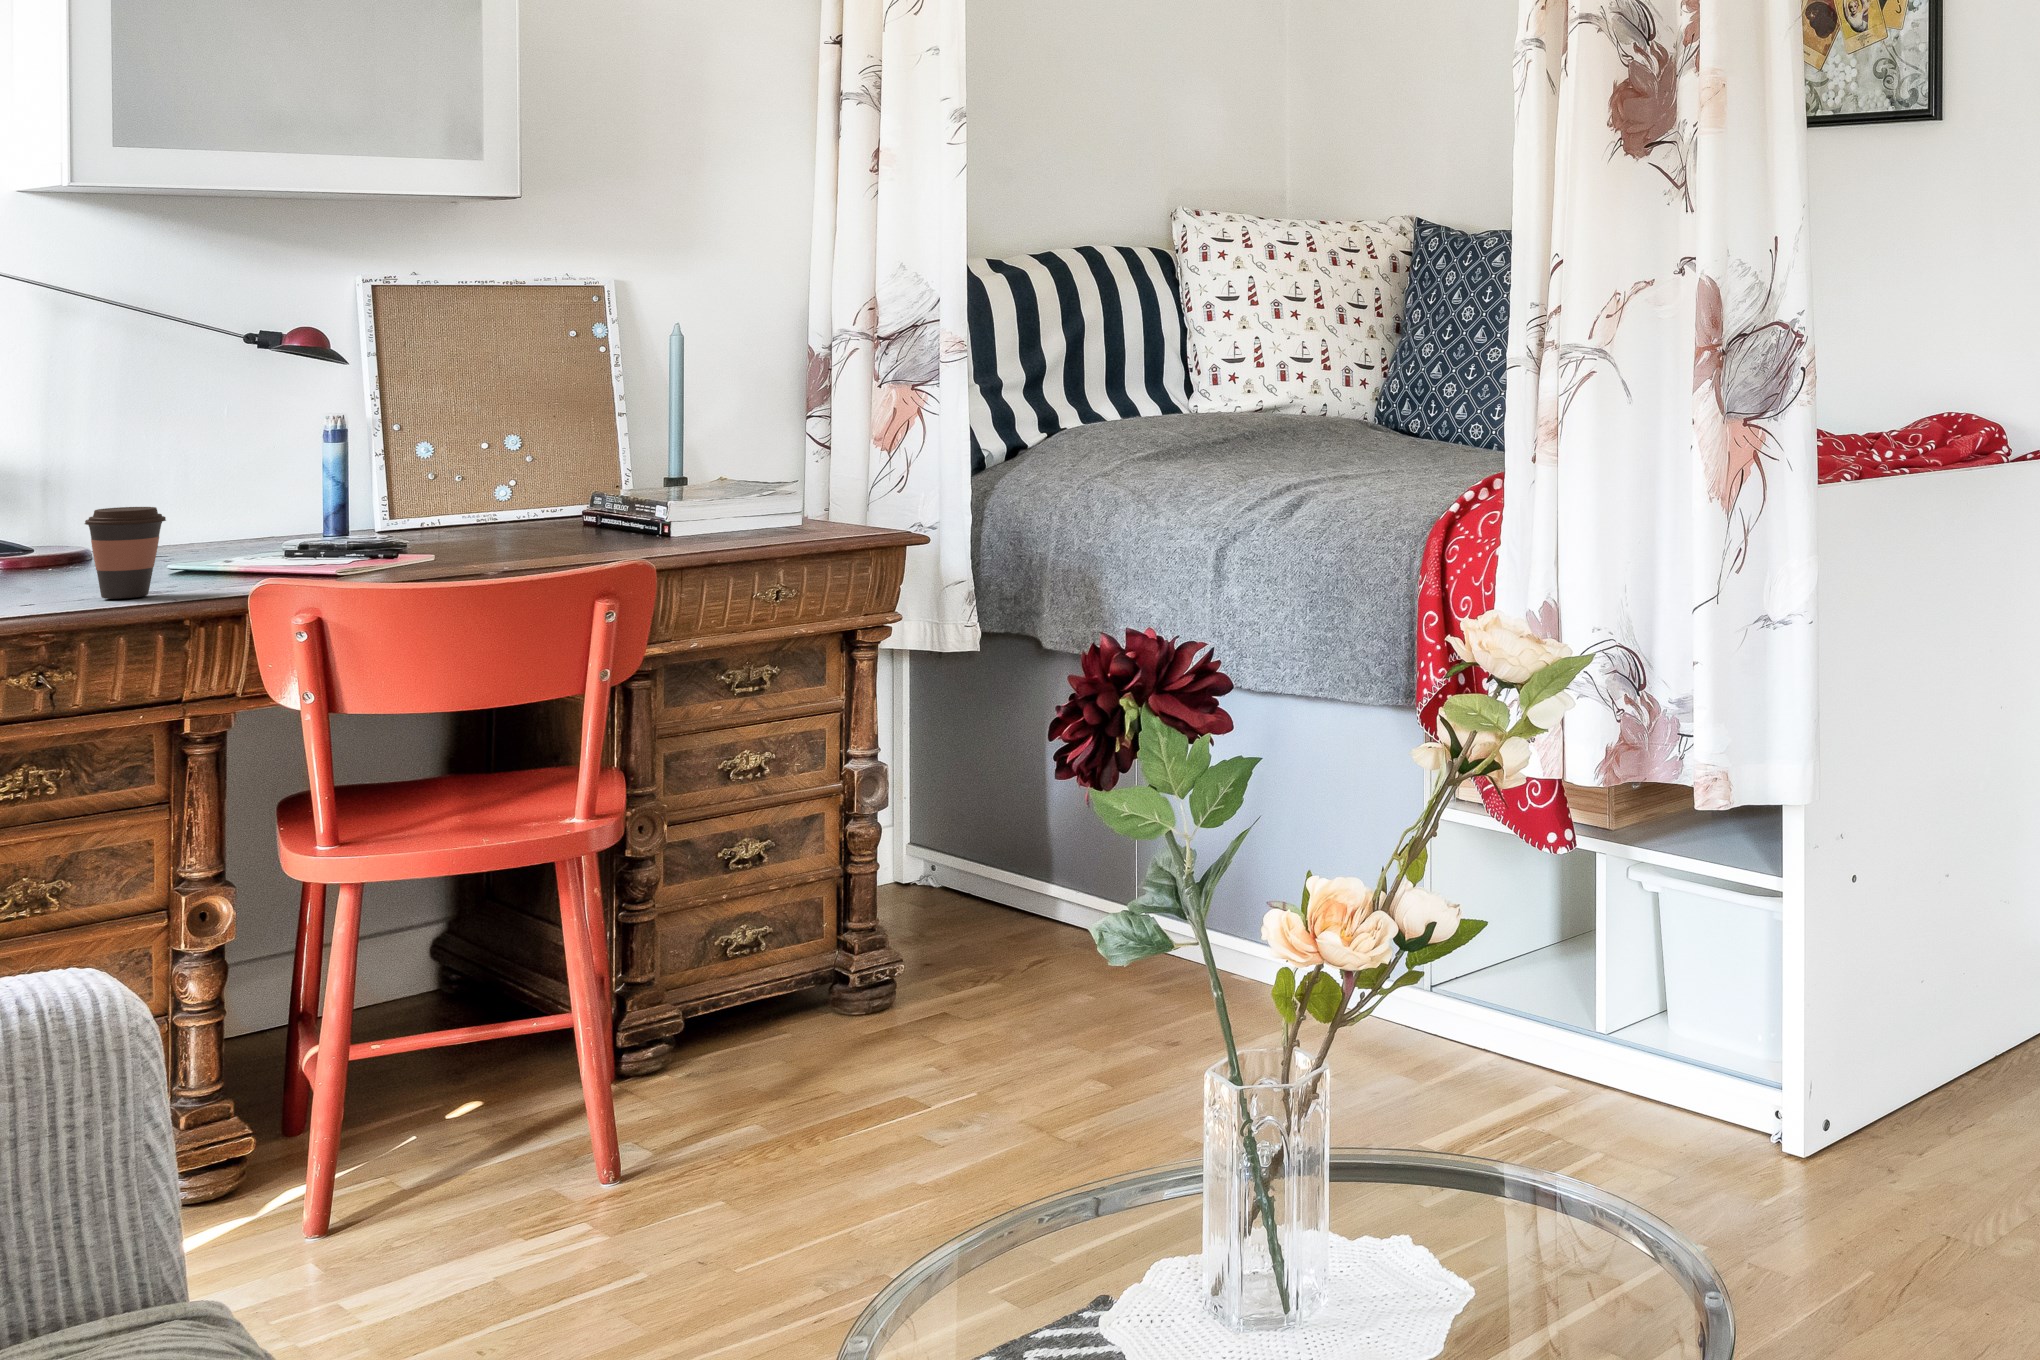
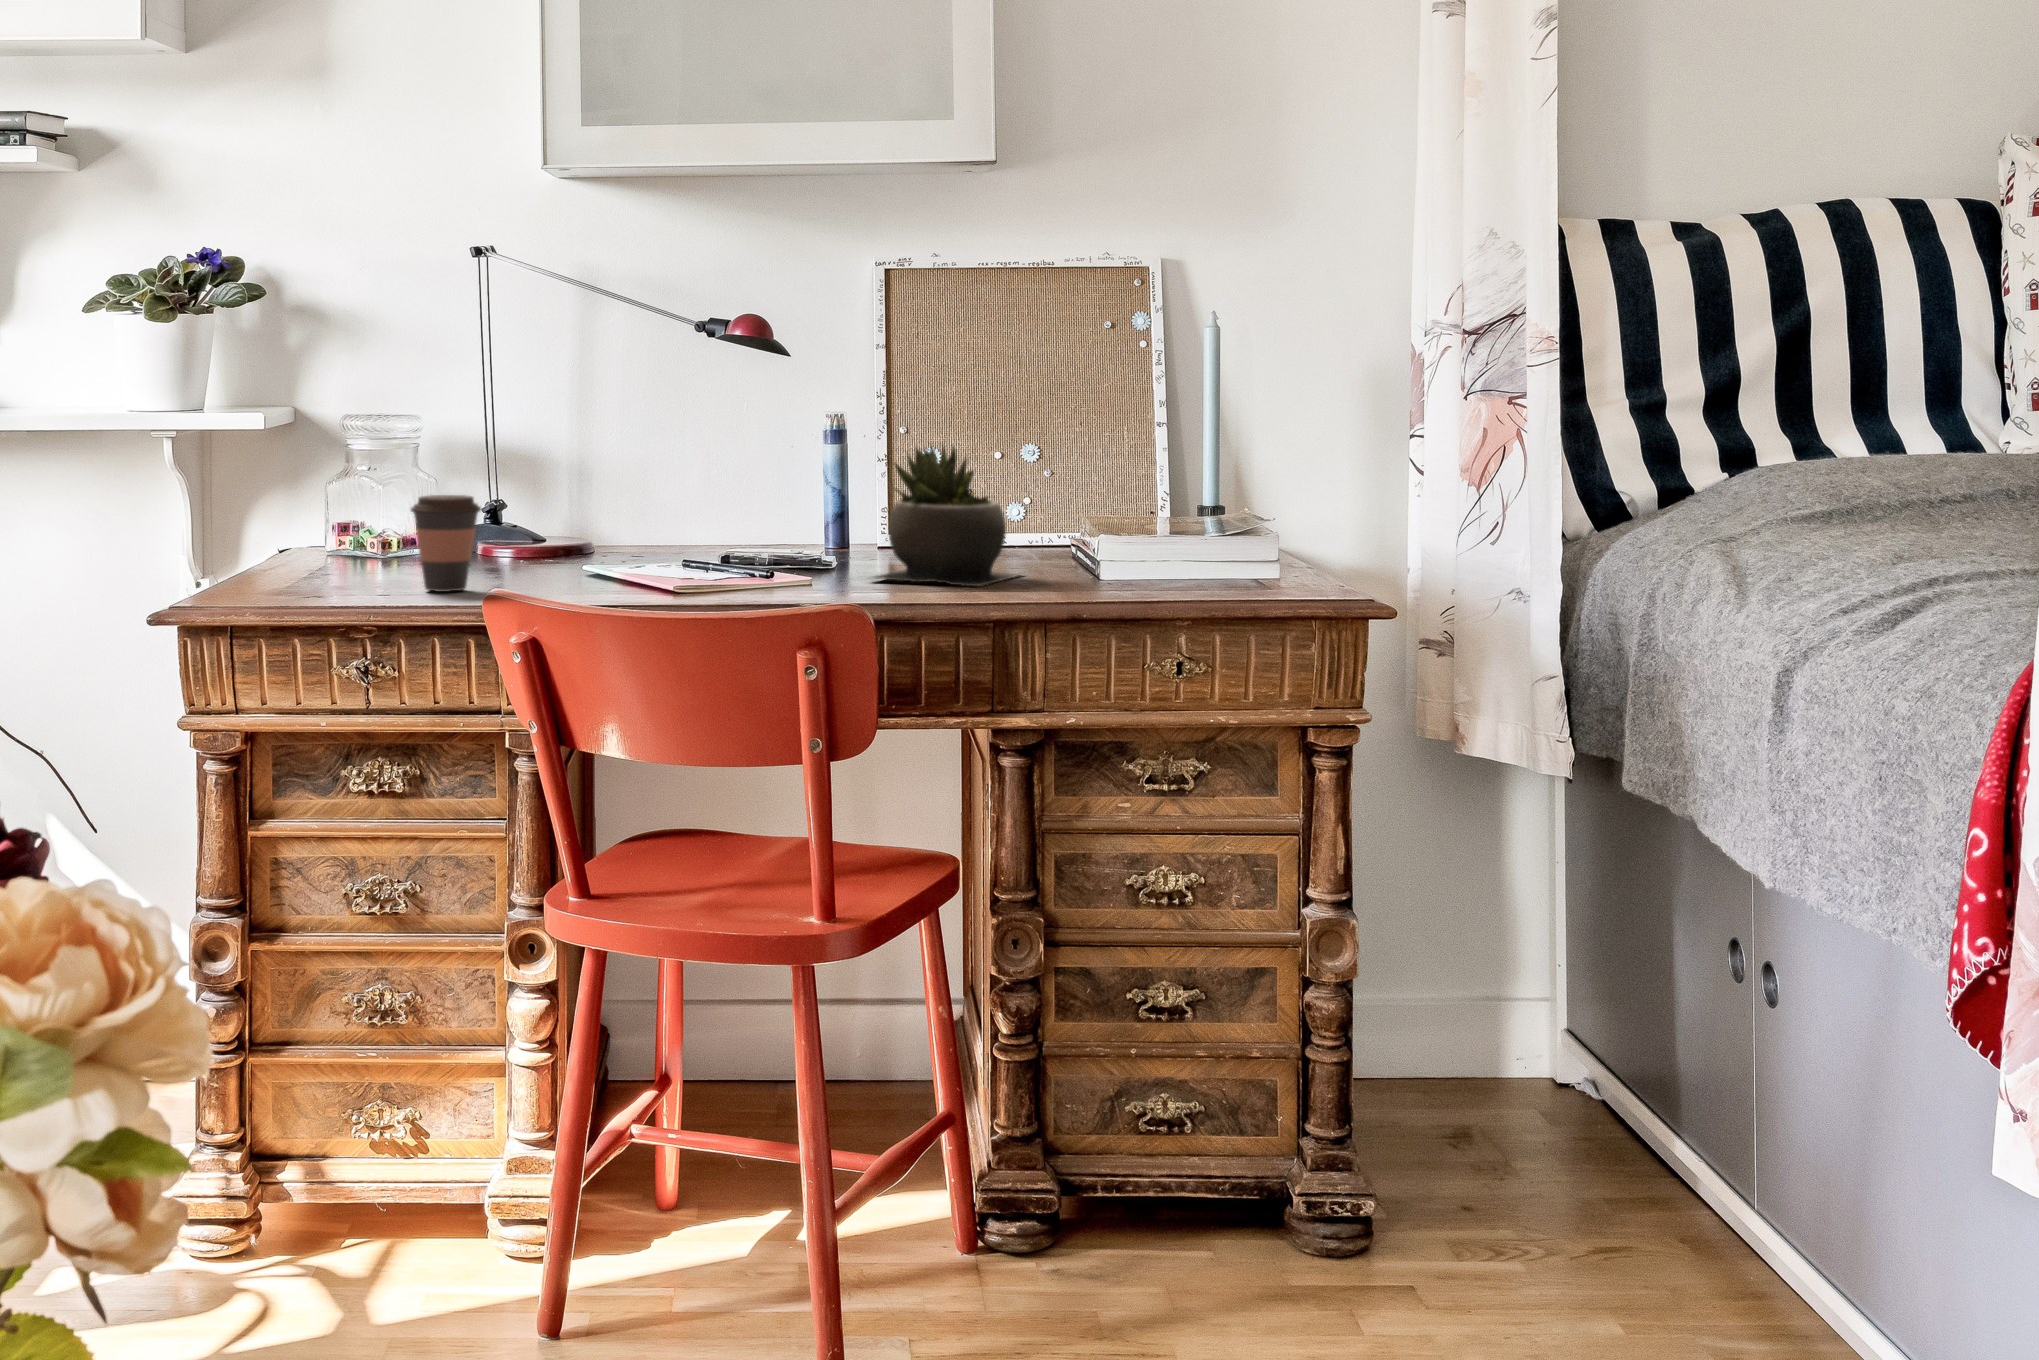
succulent plant: none [513,436,626,552] -> present [872,446,1019,586]

